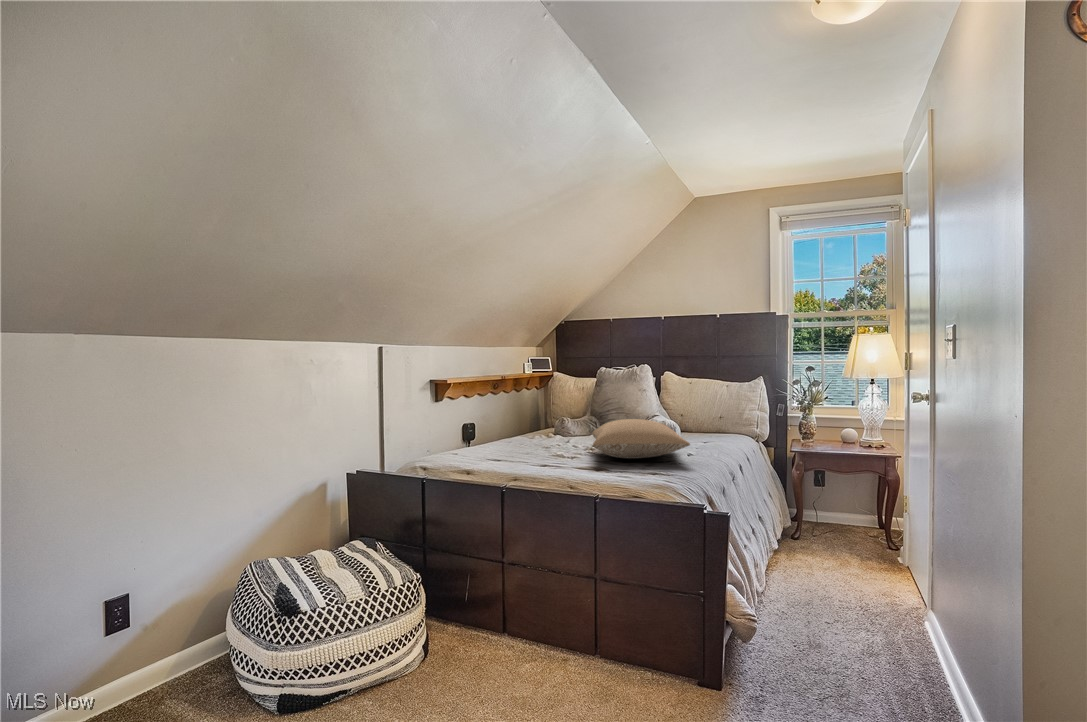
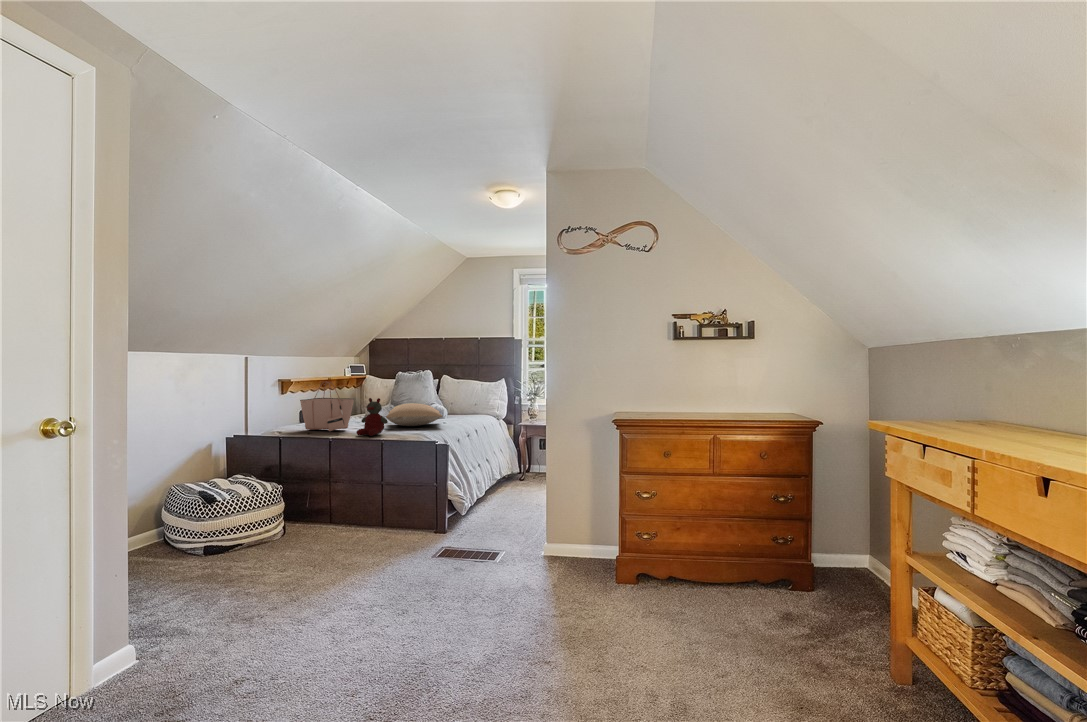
tote bag: none [456,383,540,468] -> present [300,382,354,431]
stuffed bear: none [546,413,600,484] -> present [356,398,388,436]

